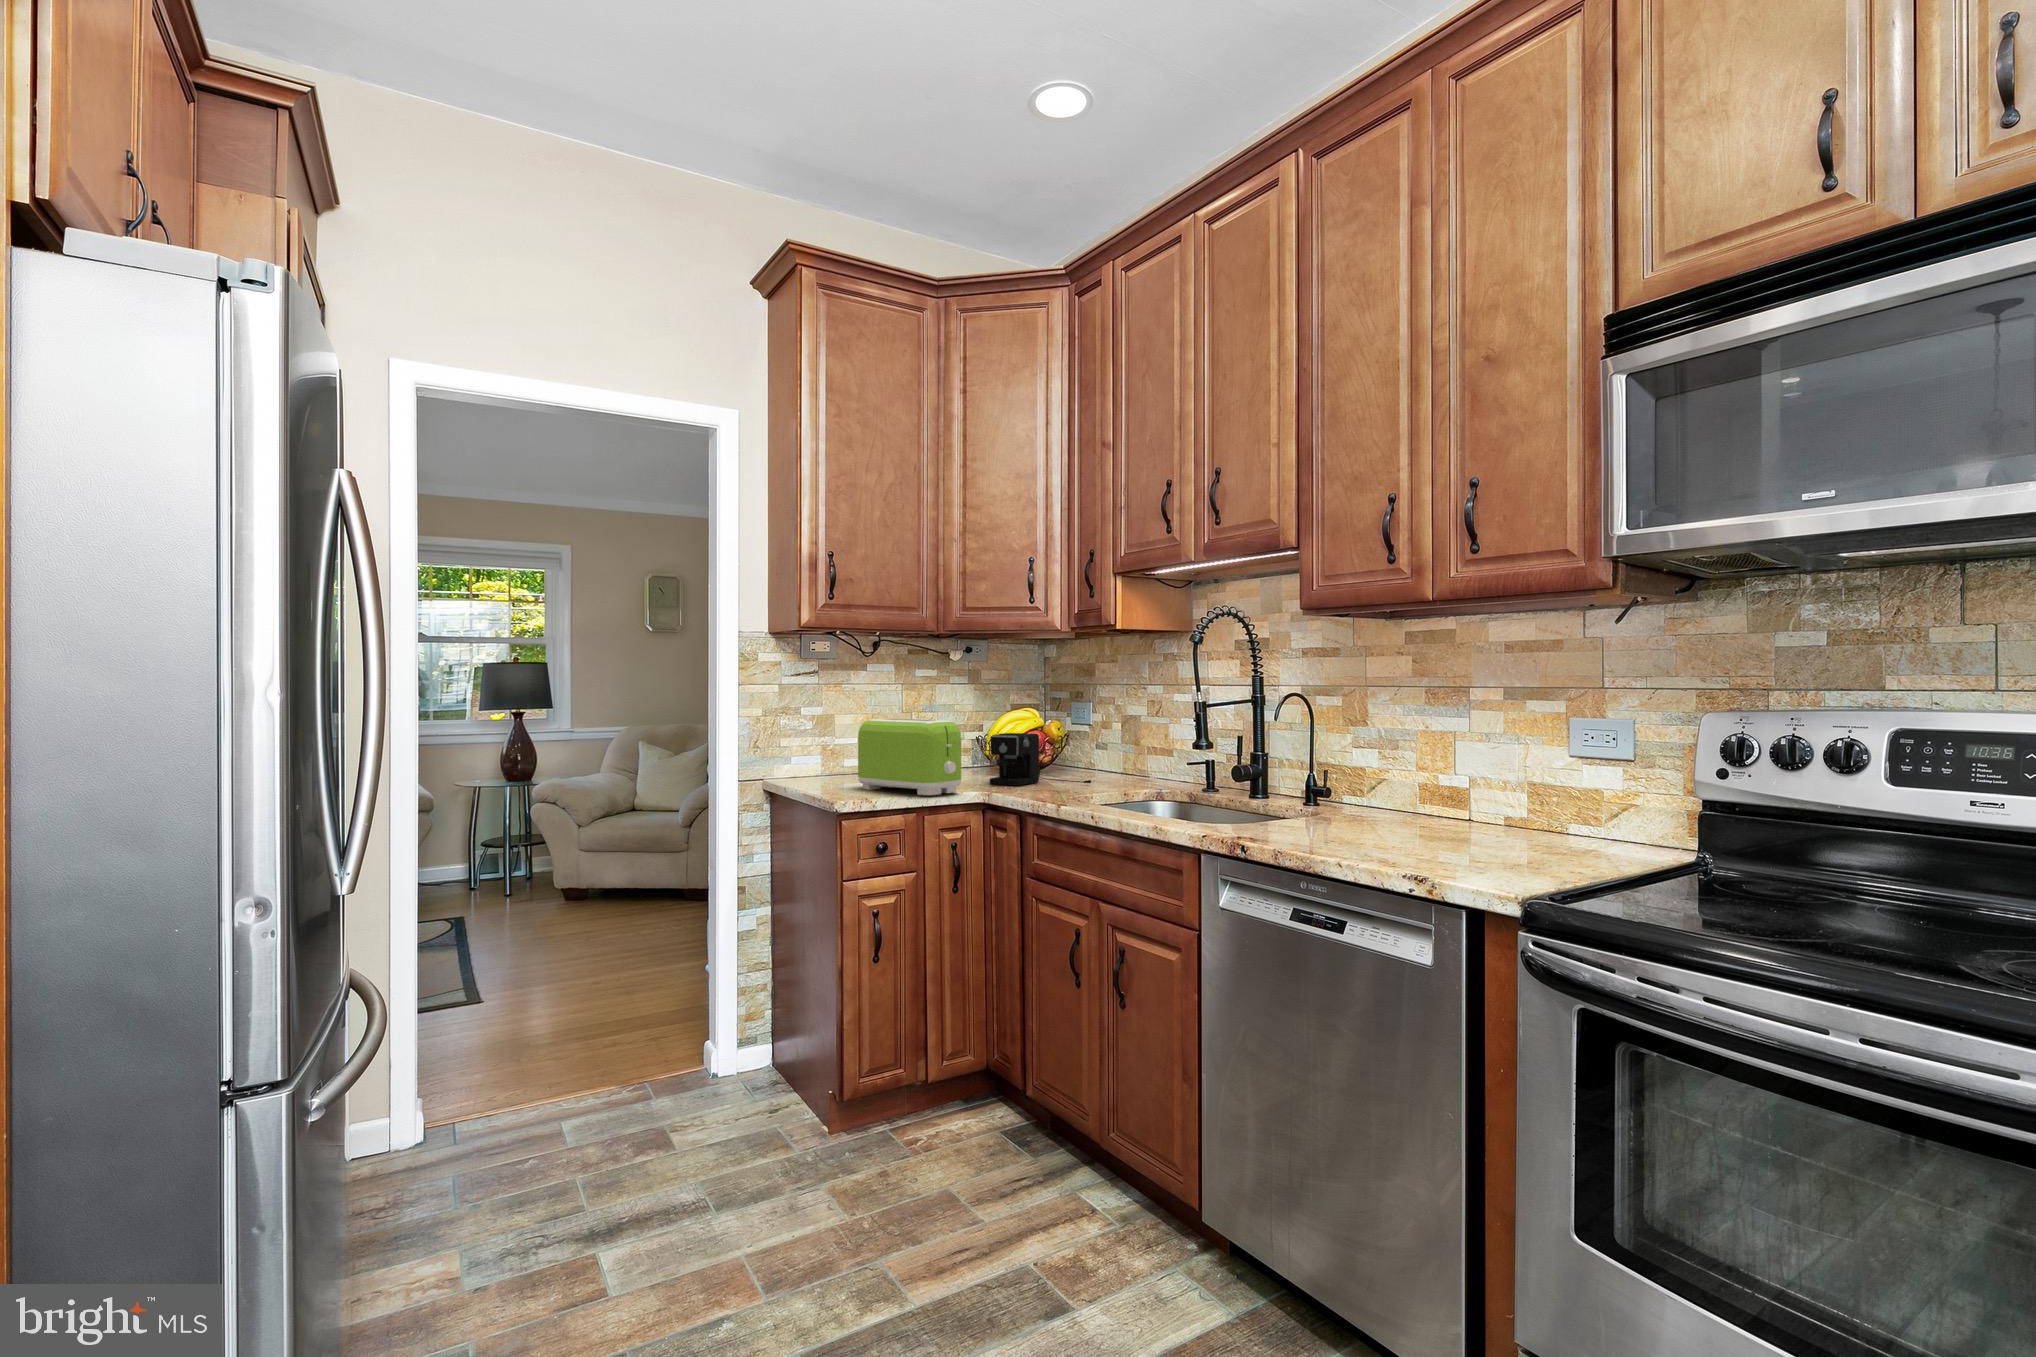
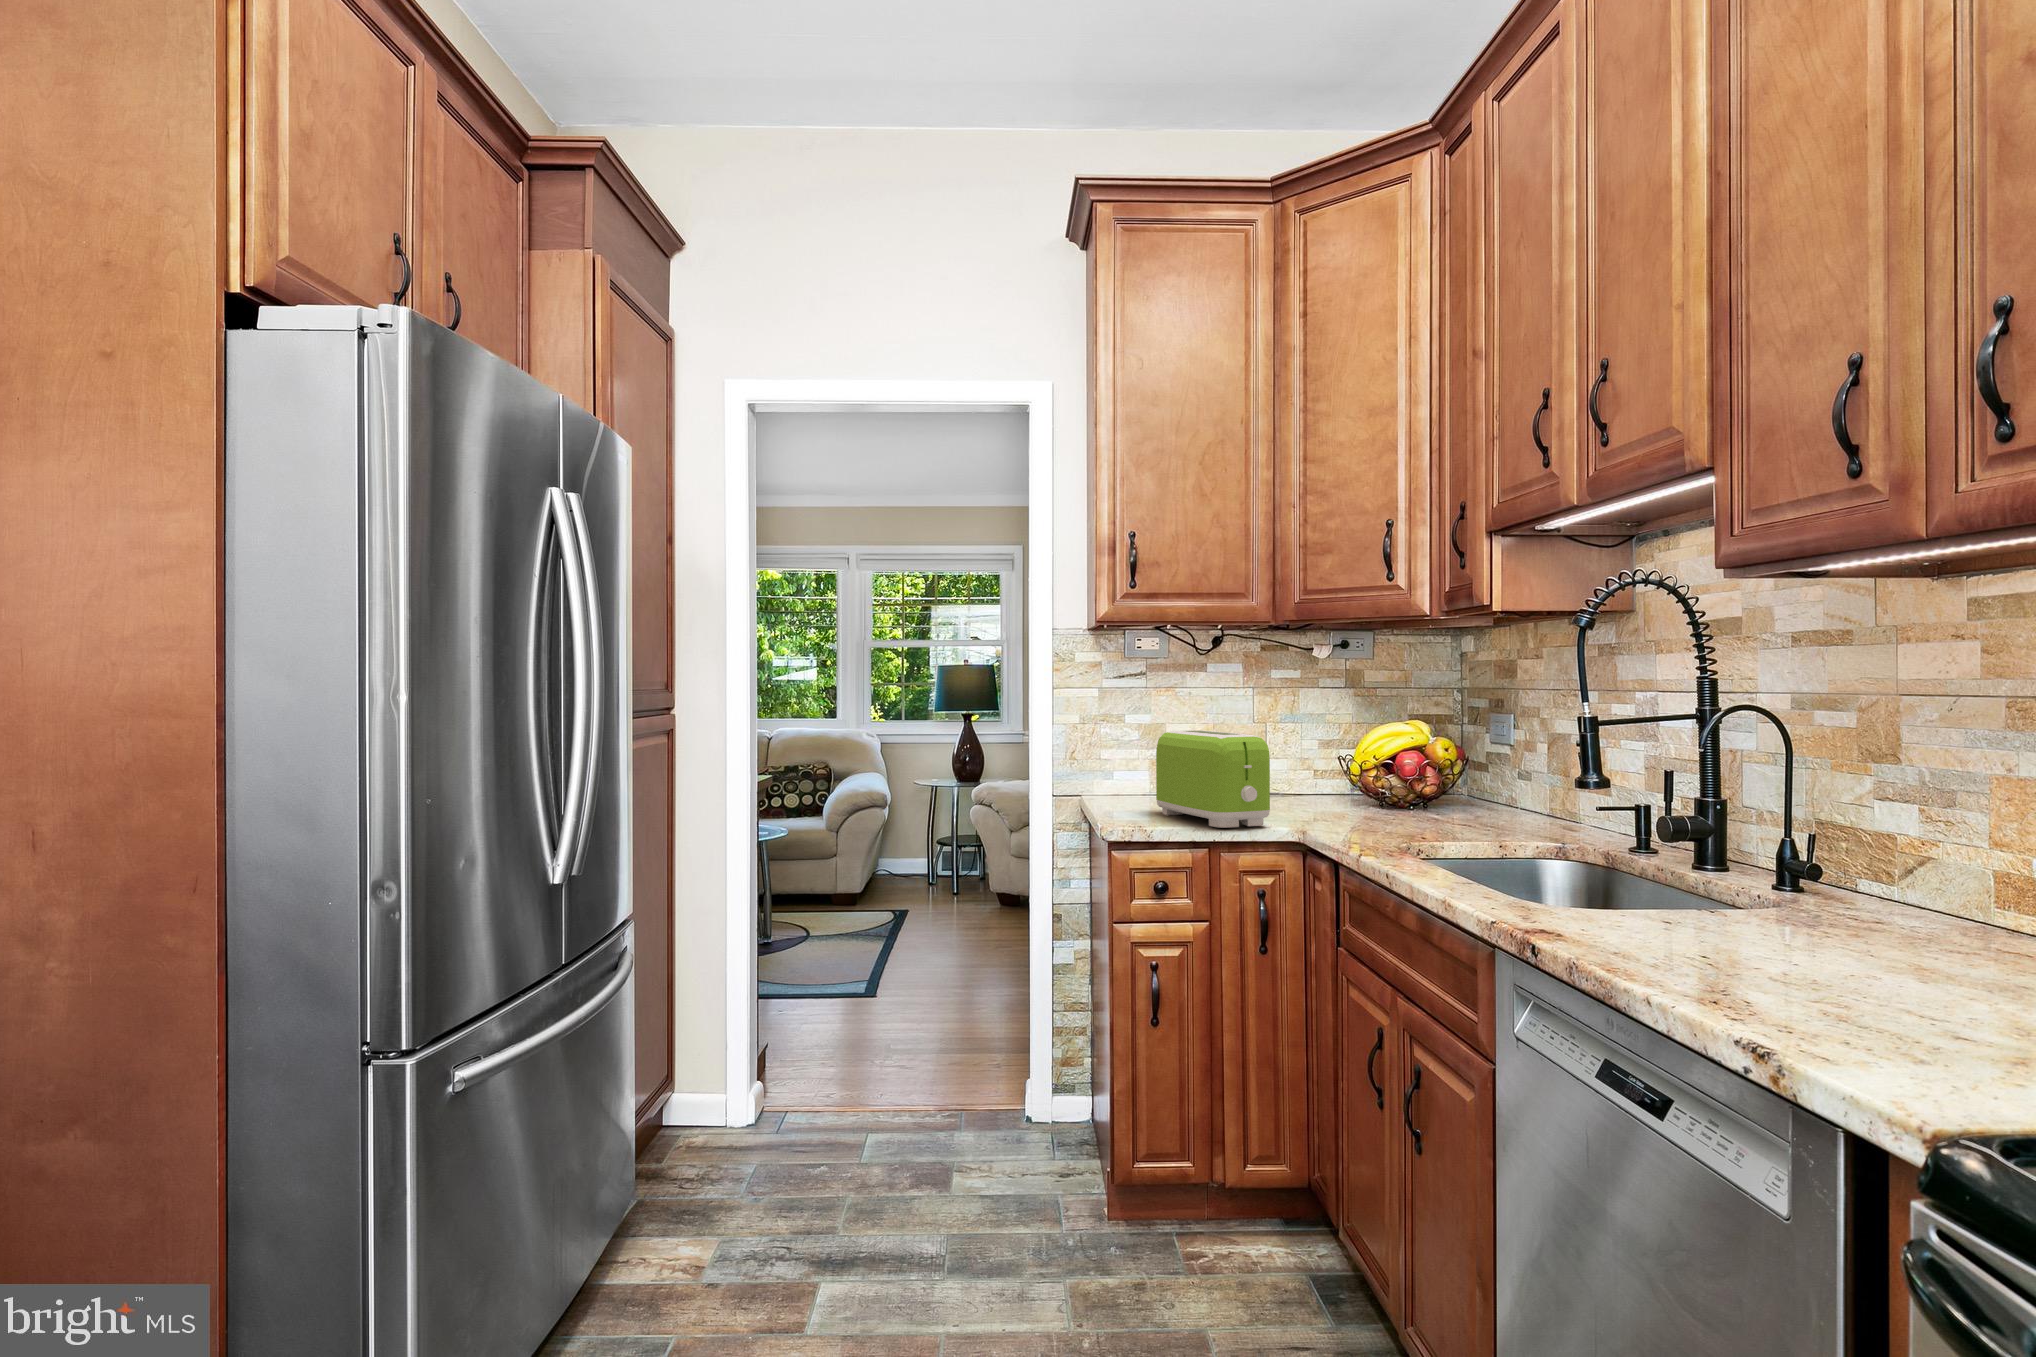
coffee maker: present [990,733,1091,786] -> none [1329,752,1474,824]

